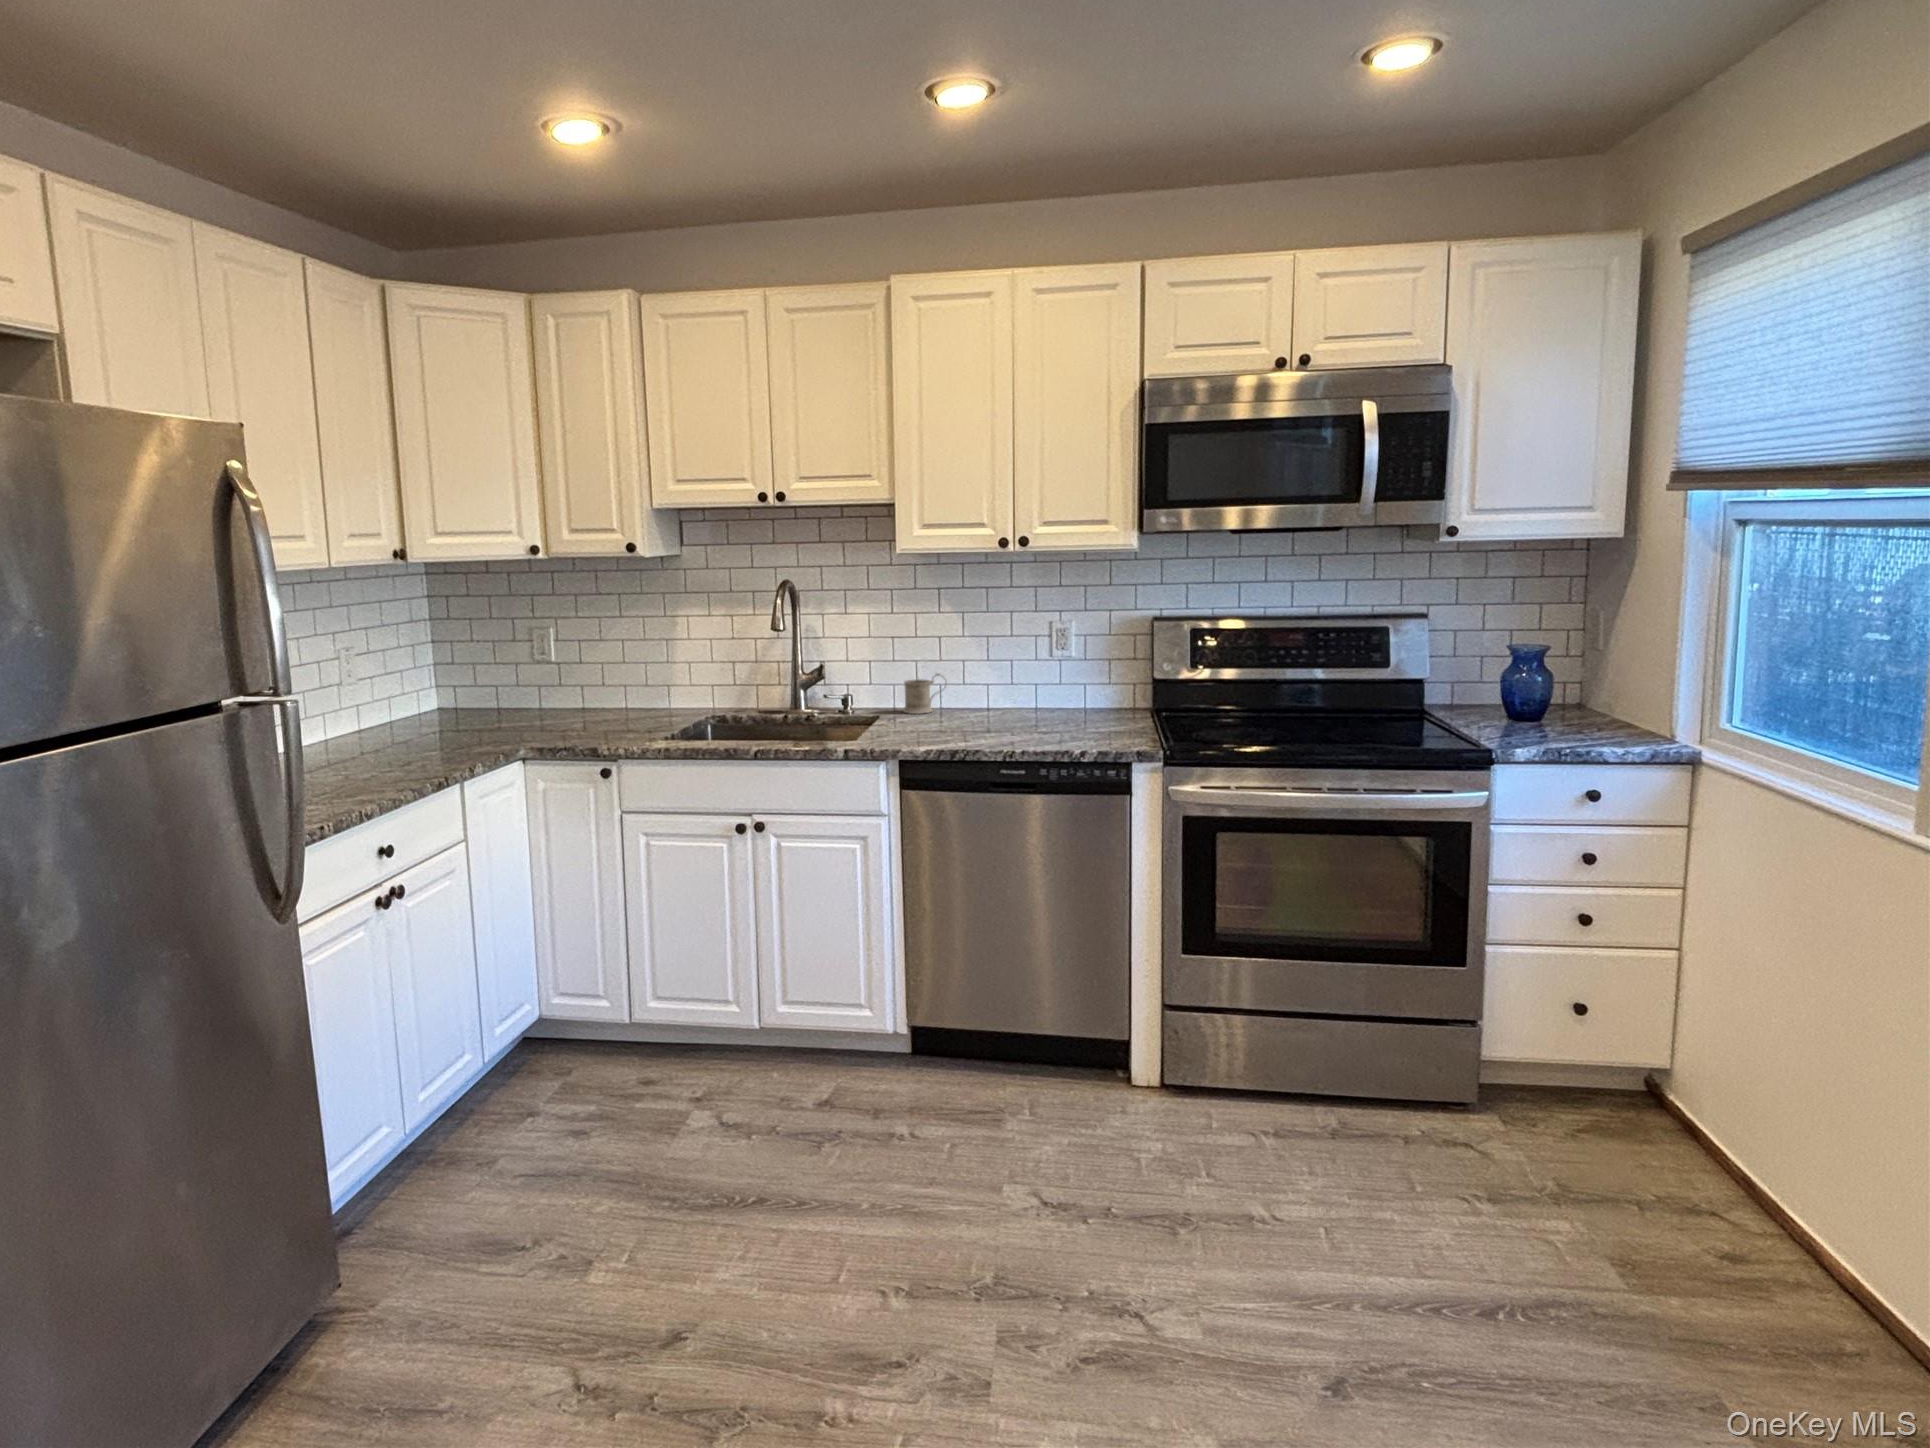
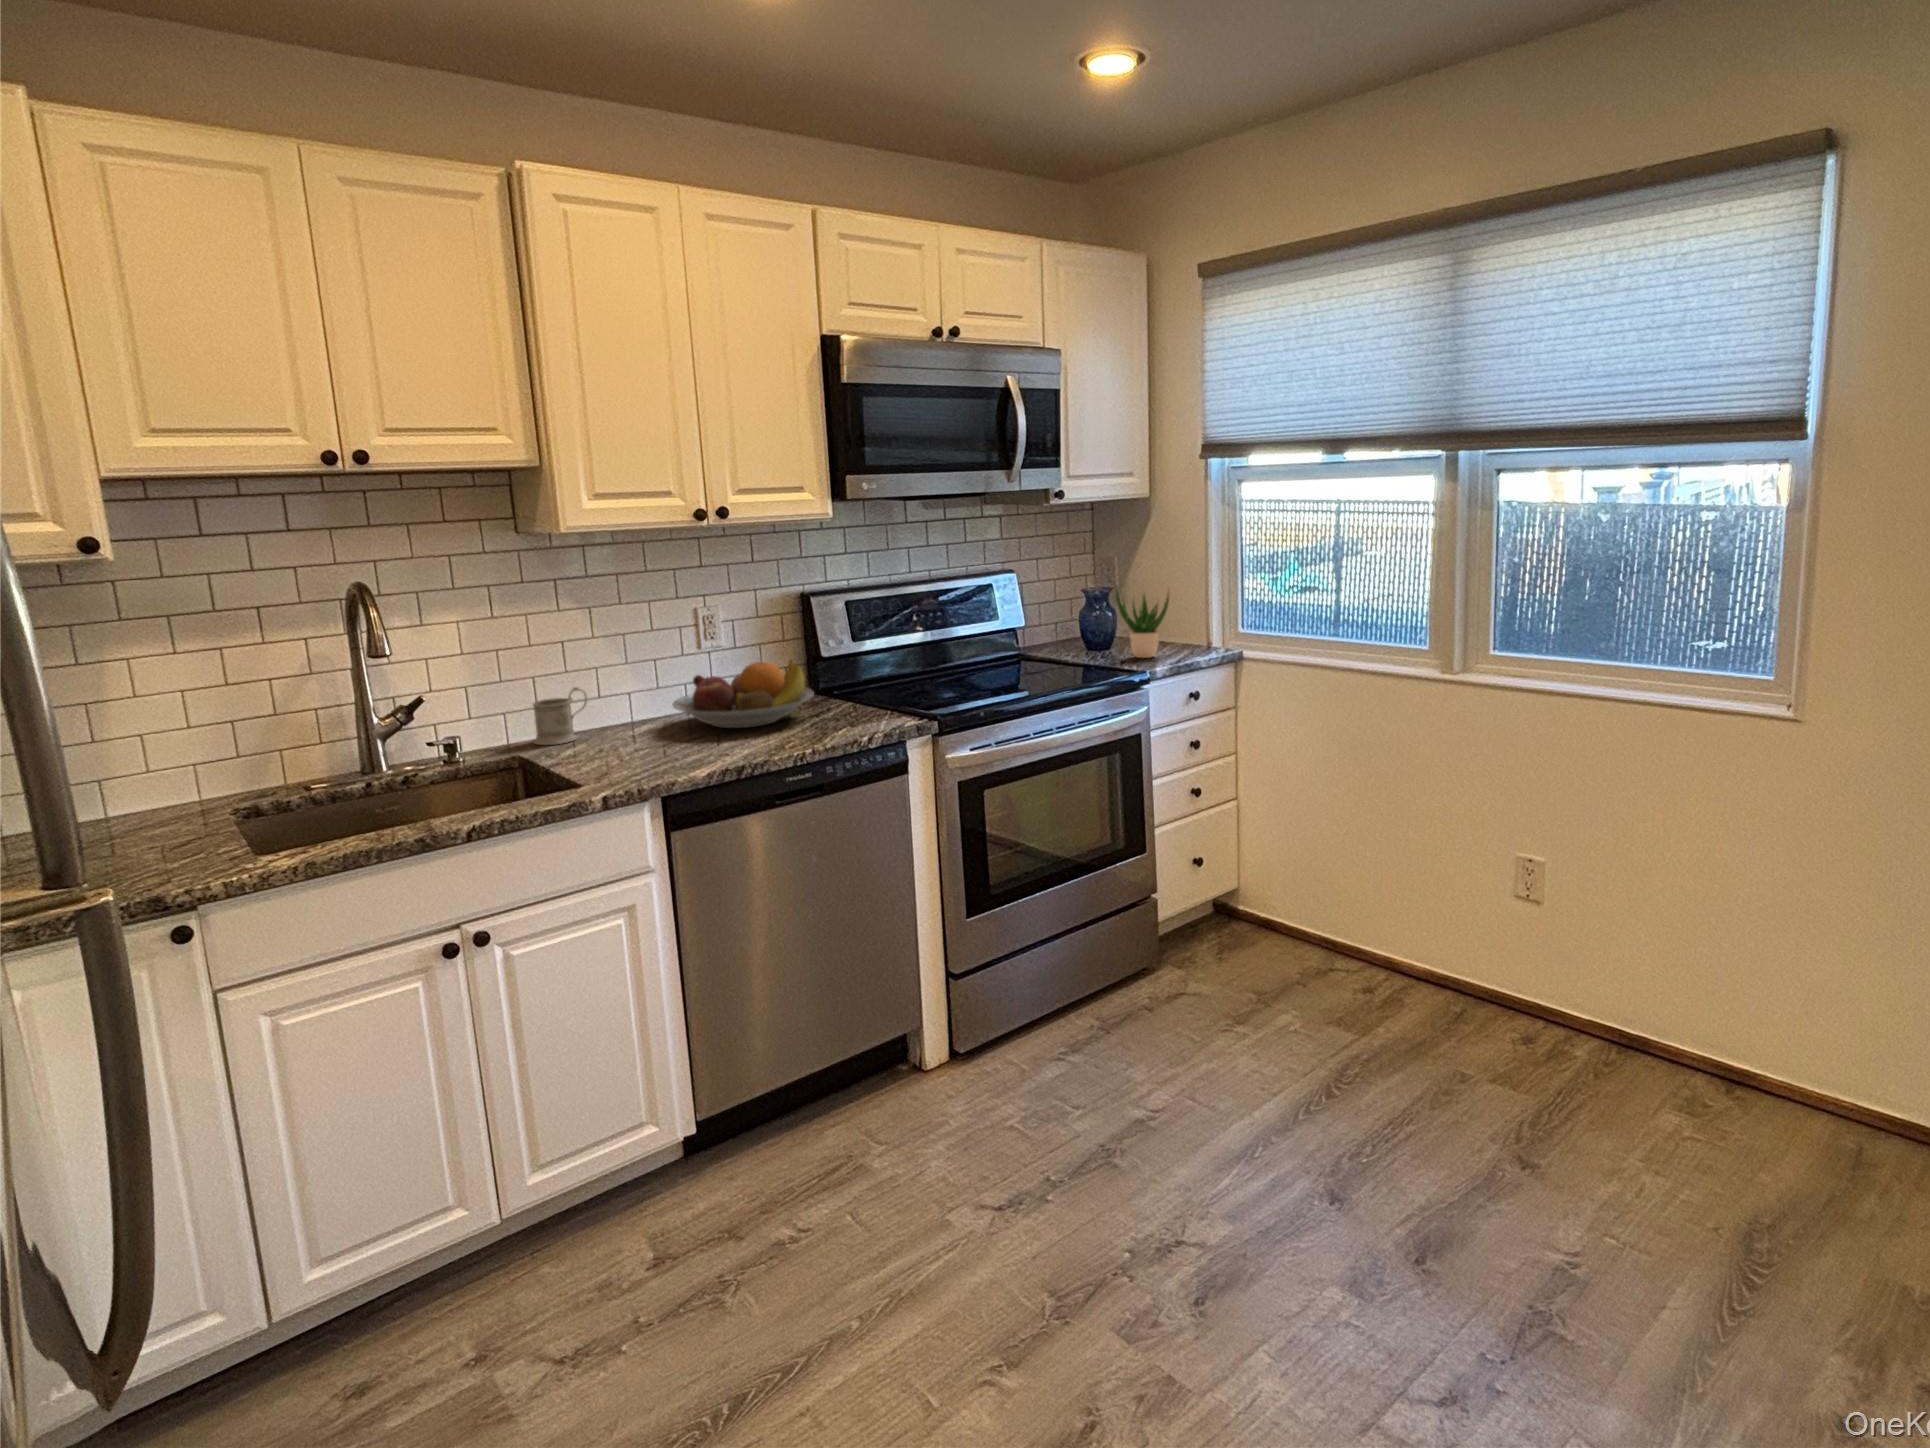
potted plant: none [1515,636,1598,735] -> present [1116,588,1169,658]
fruit bowl: none [986,672,1105,726] -> present [673,660,814,728]

